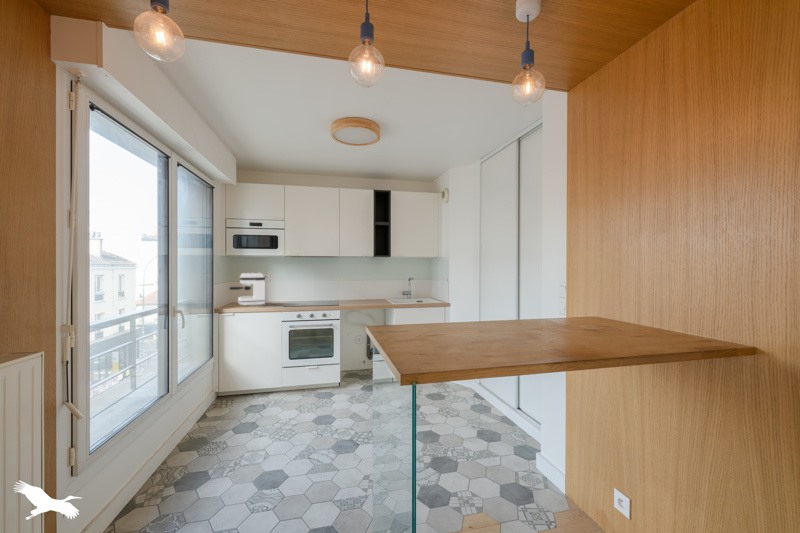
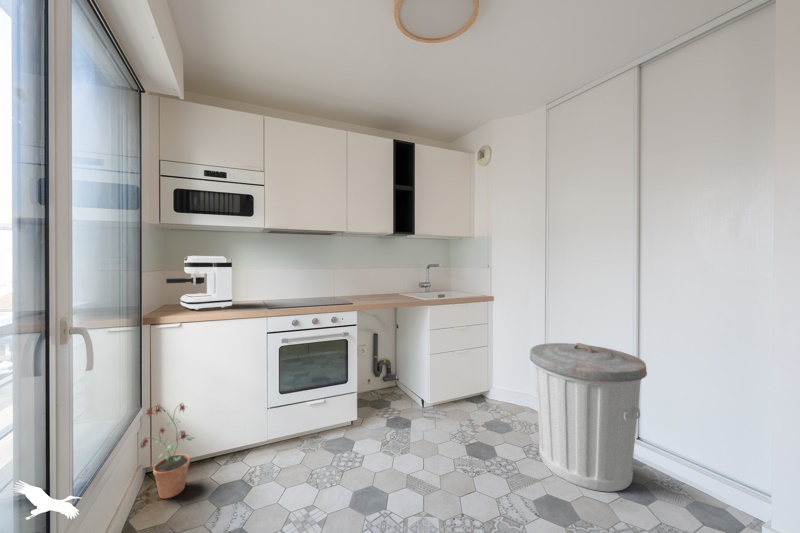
trash can: none [439,337,511,437] -> present [530,343,647,492]
potted plant: none [210,357,240,407] -> present [141,404,195,498]

